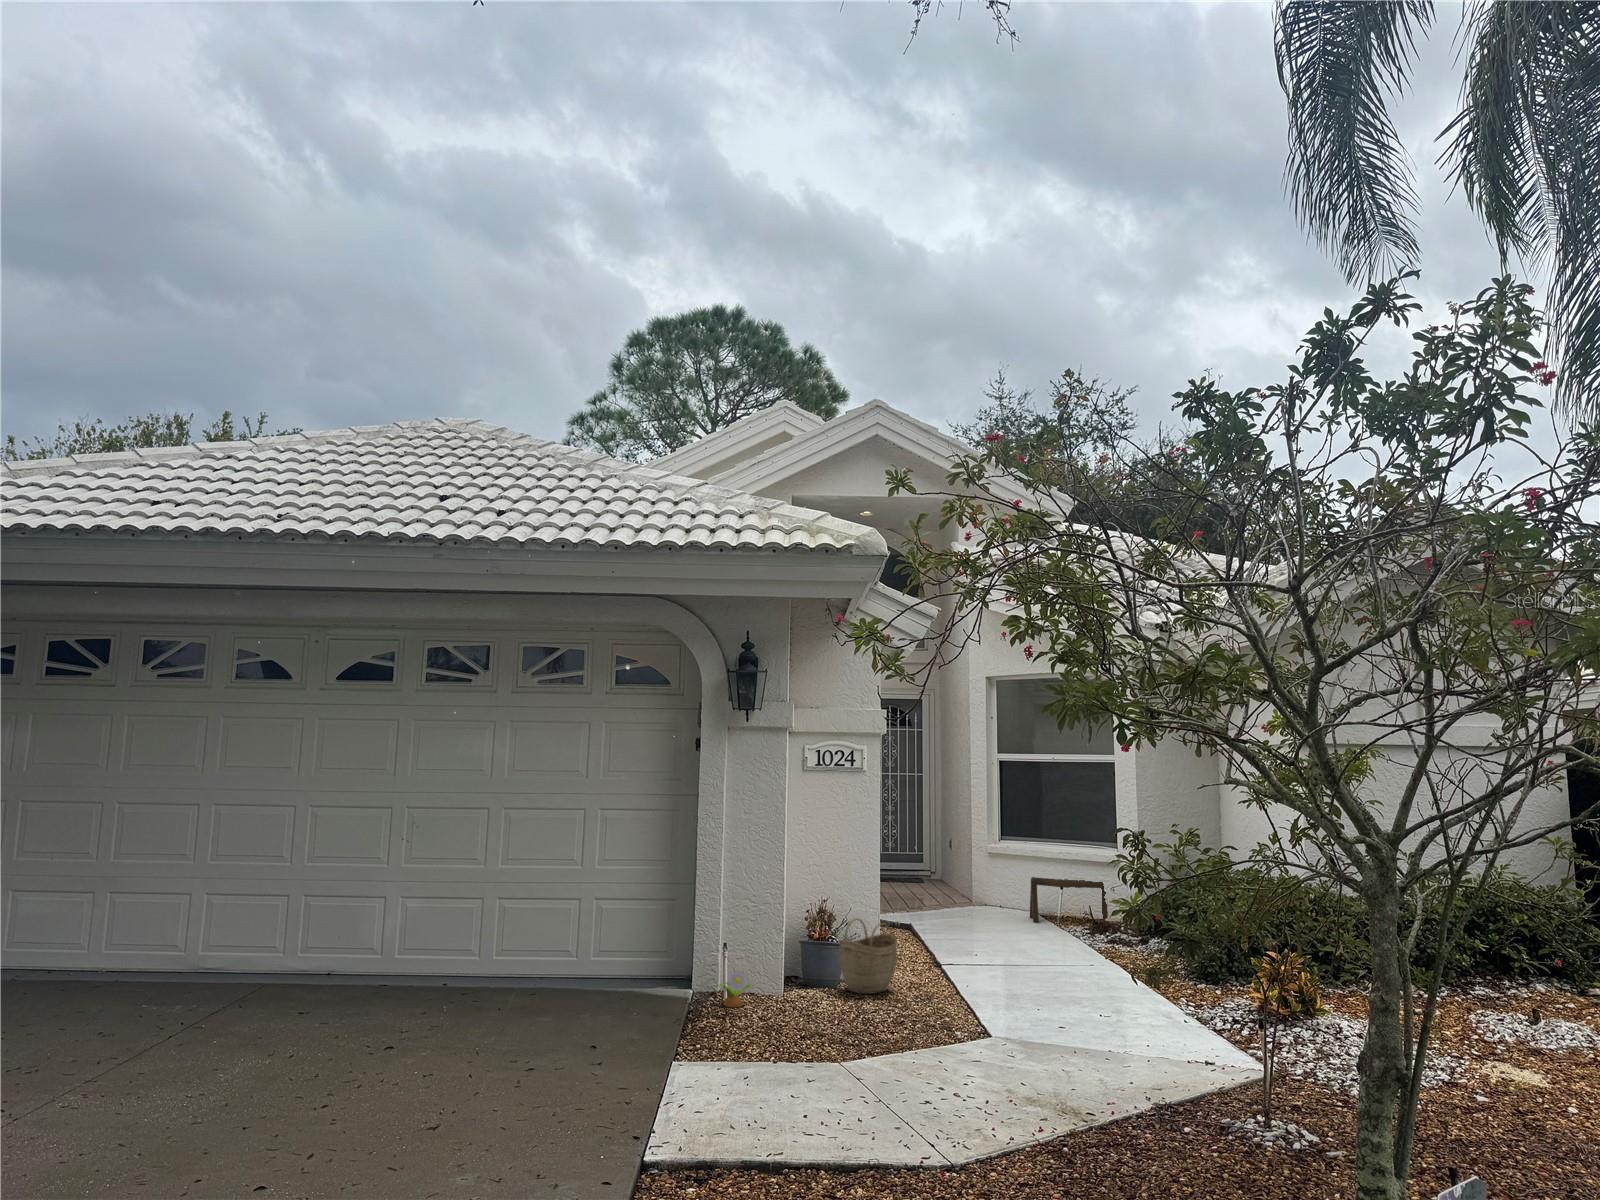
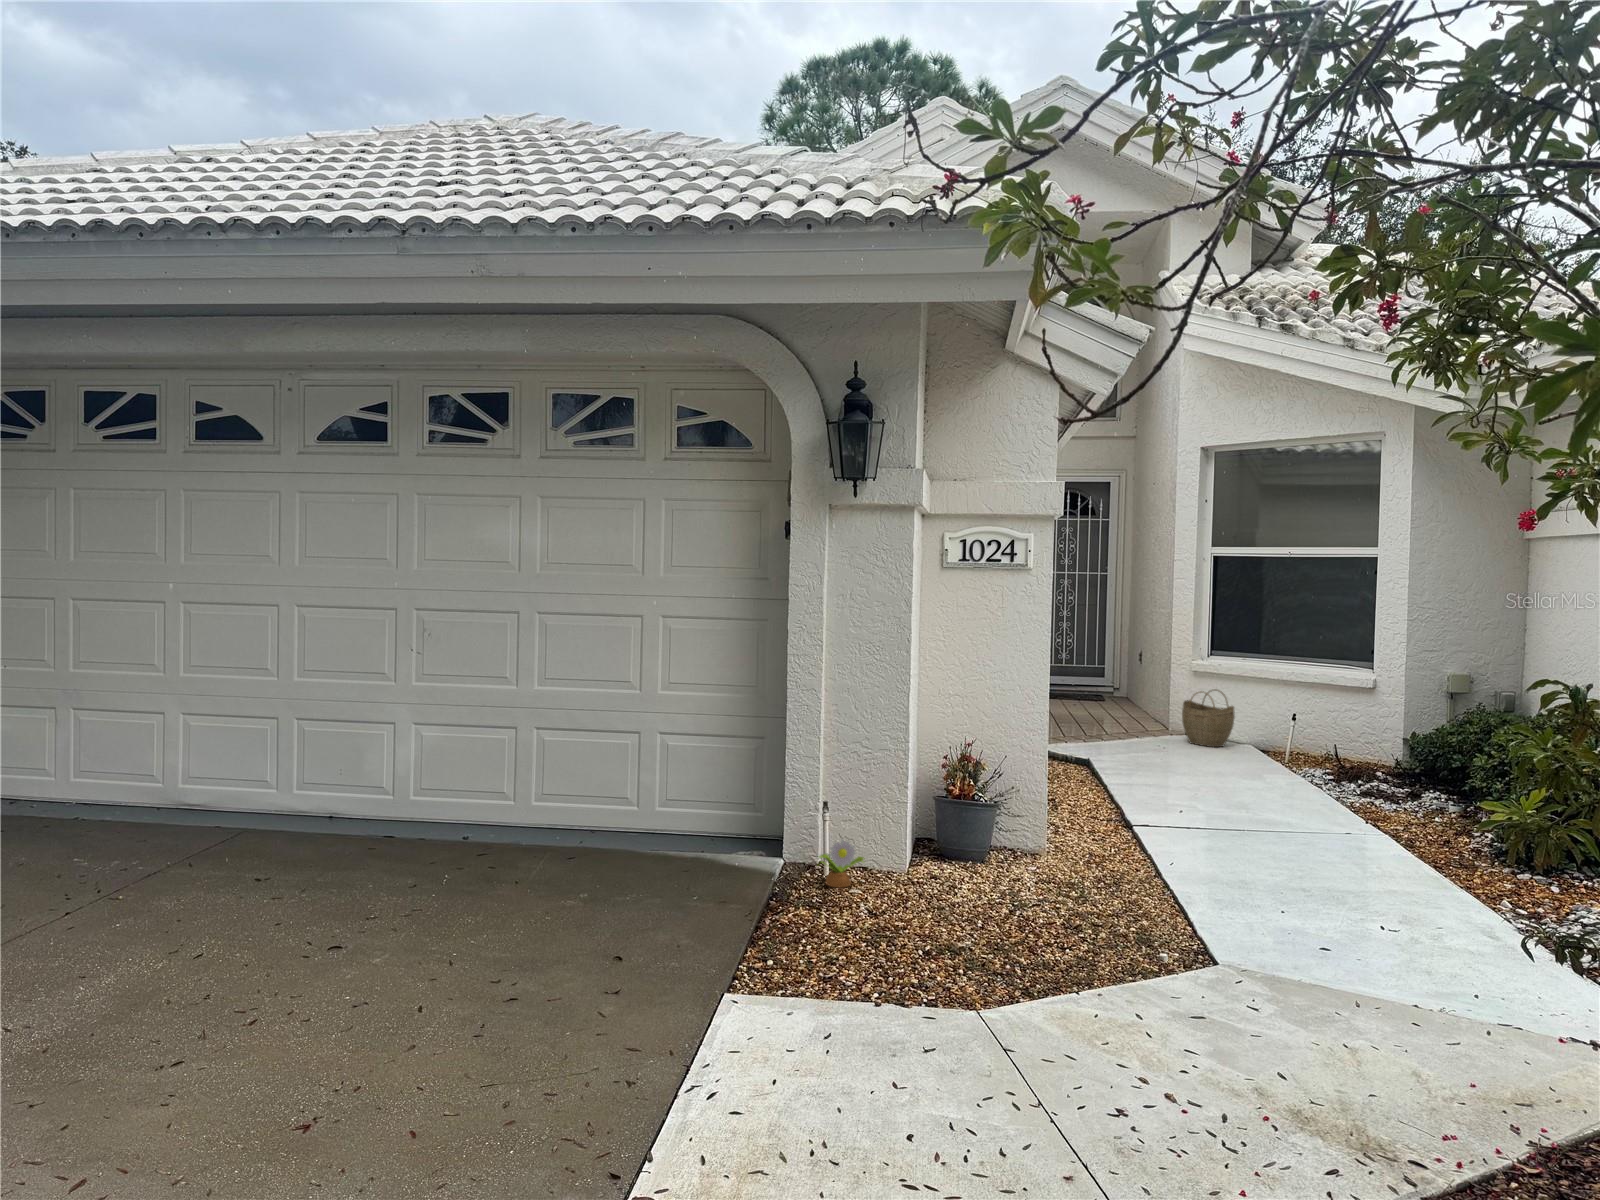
bench: present [1030,877,1108,927] -> none [1249,707,1363,774]
woven basket: present [839,918,897,994] -> present [1182,689,1235,747]

